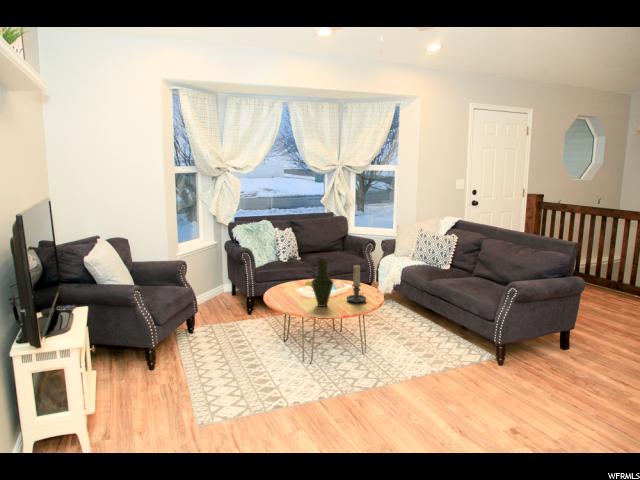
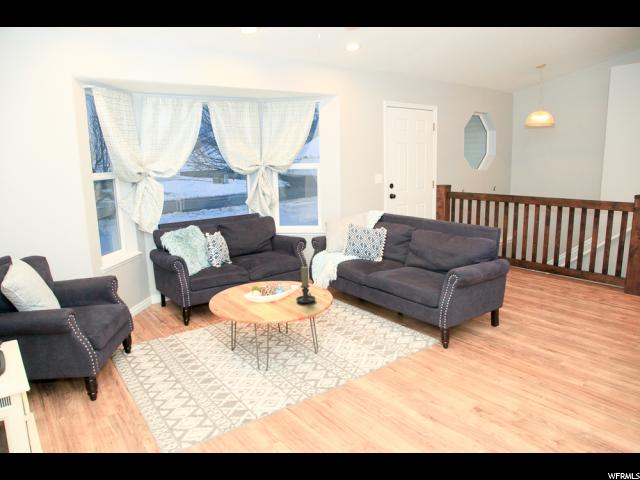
vase: present [311,258,333,307] -> none [261,262,284,311]

